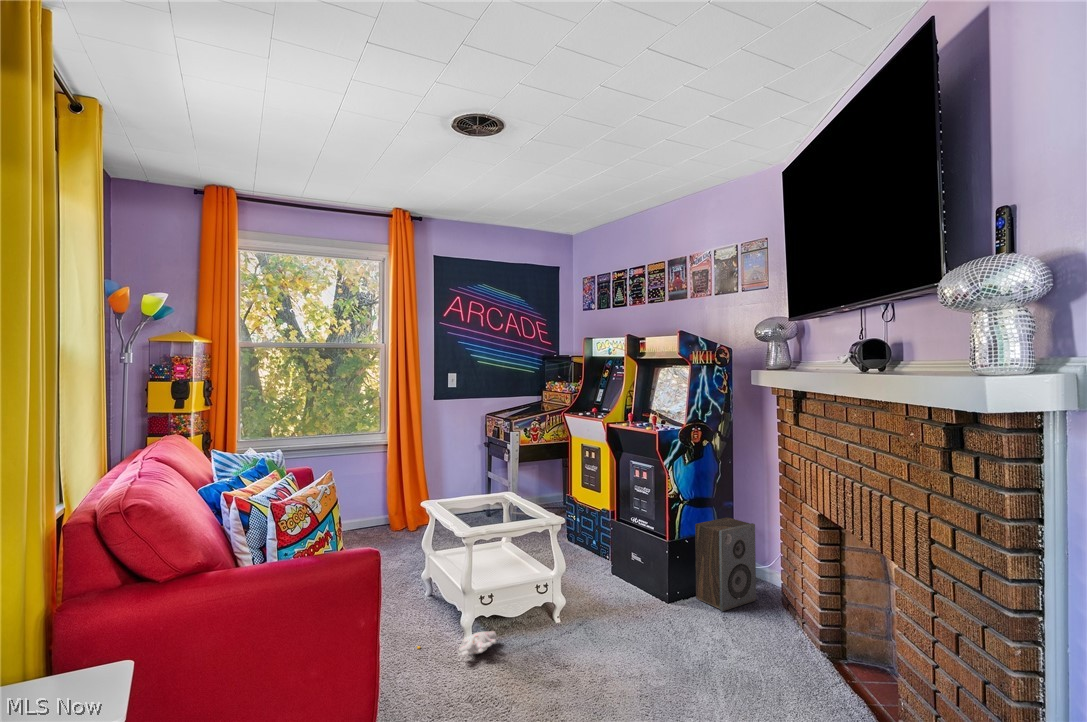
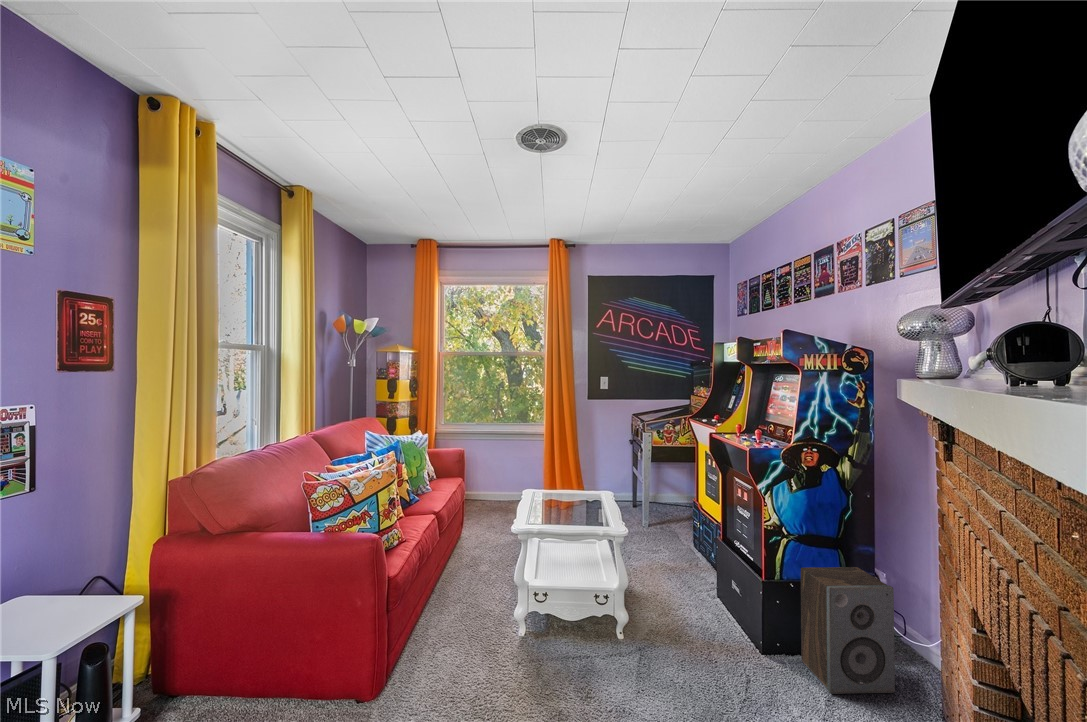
plush toy: present [417,631,497,657] -> none [472,626,538,655]

